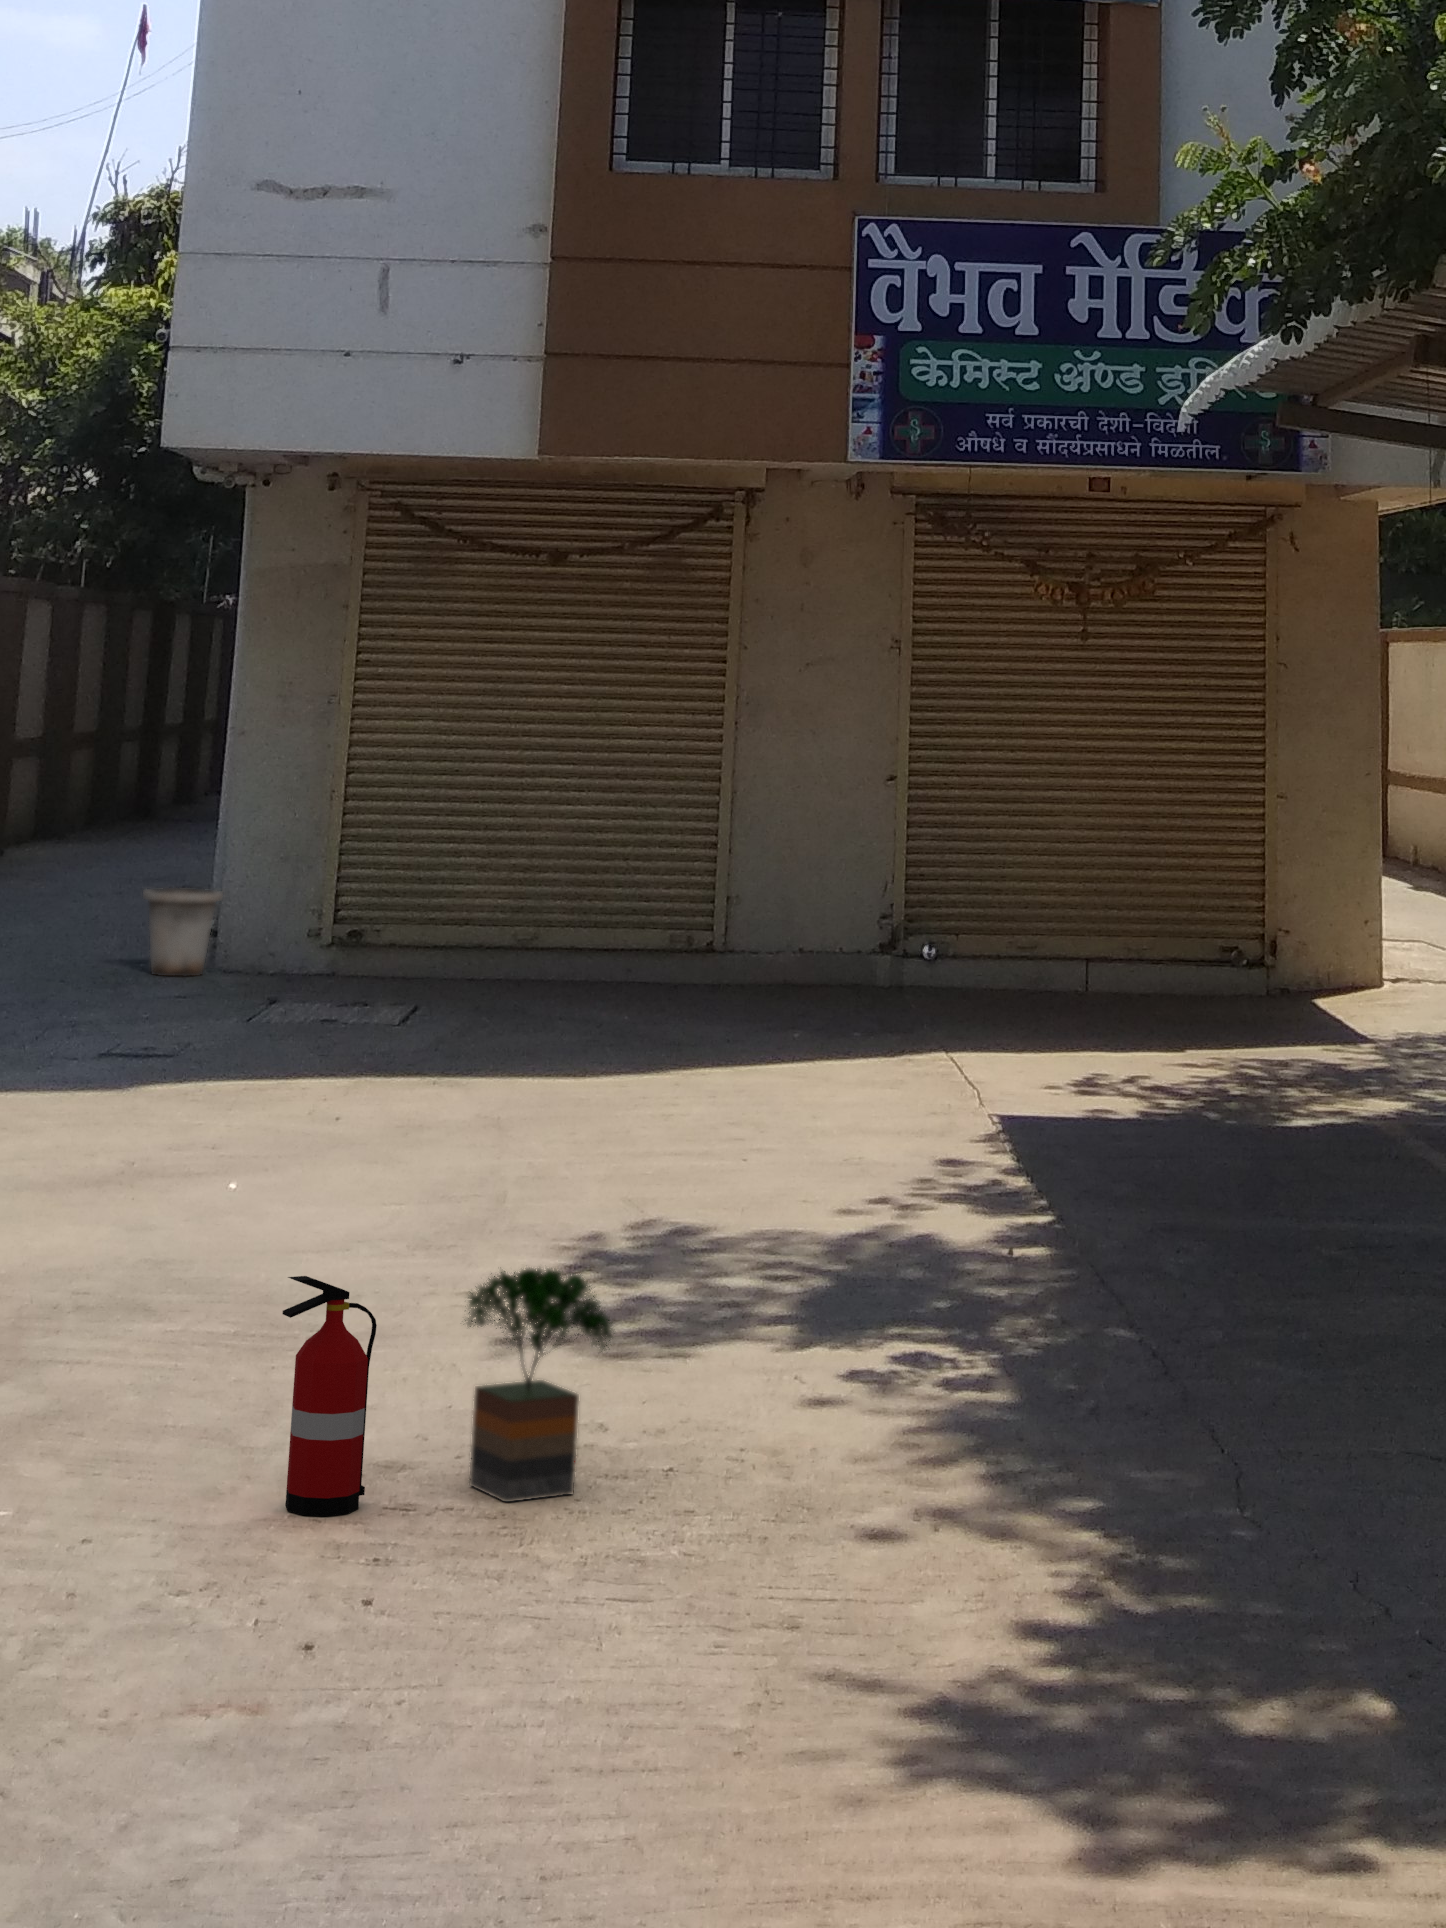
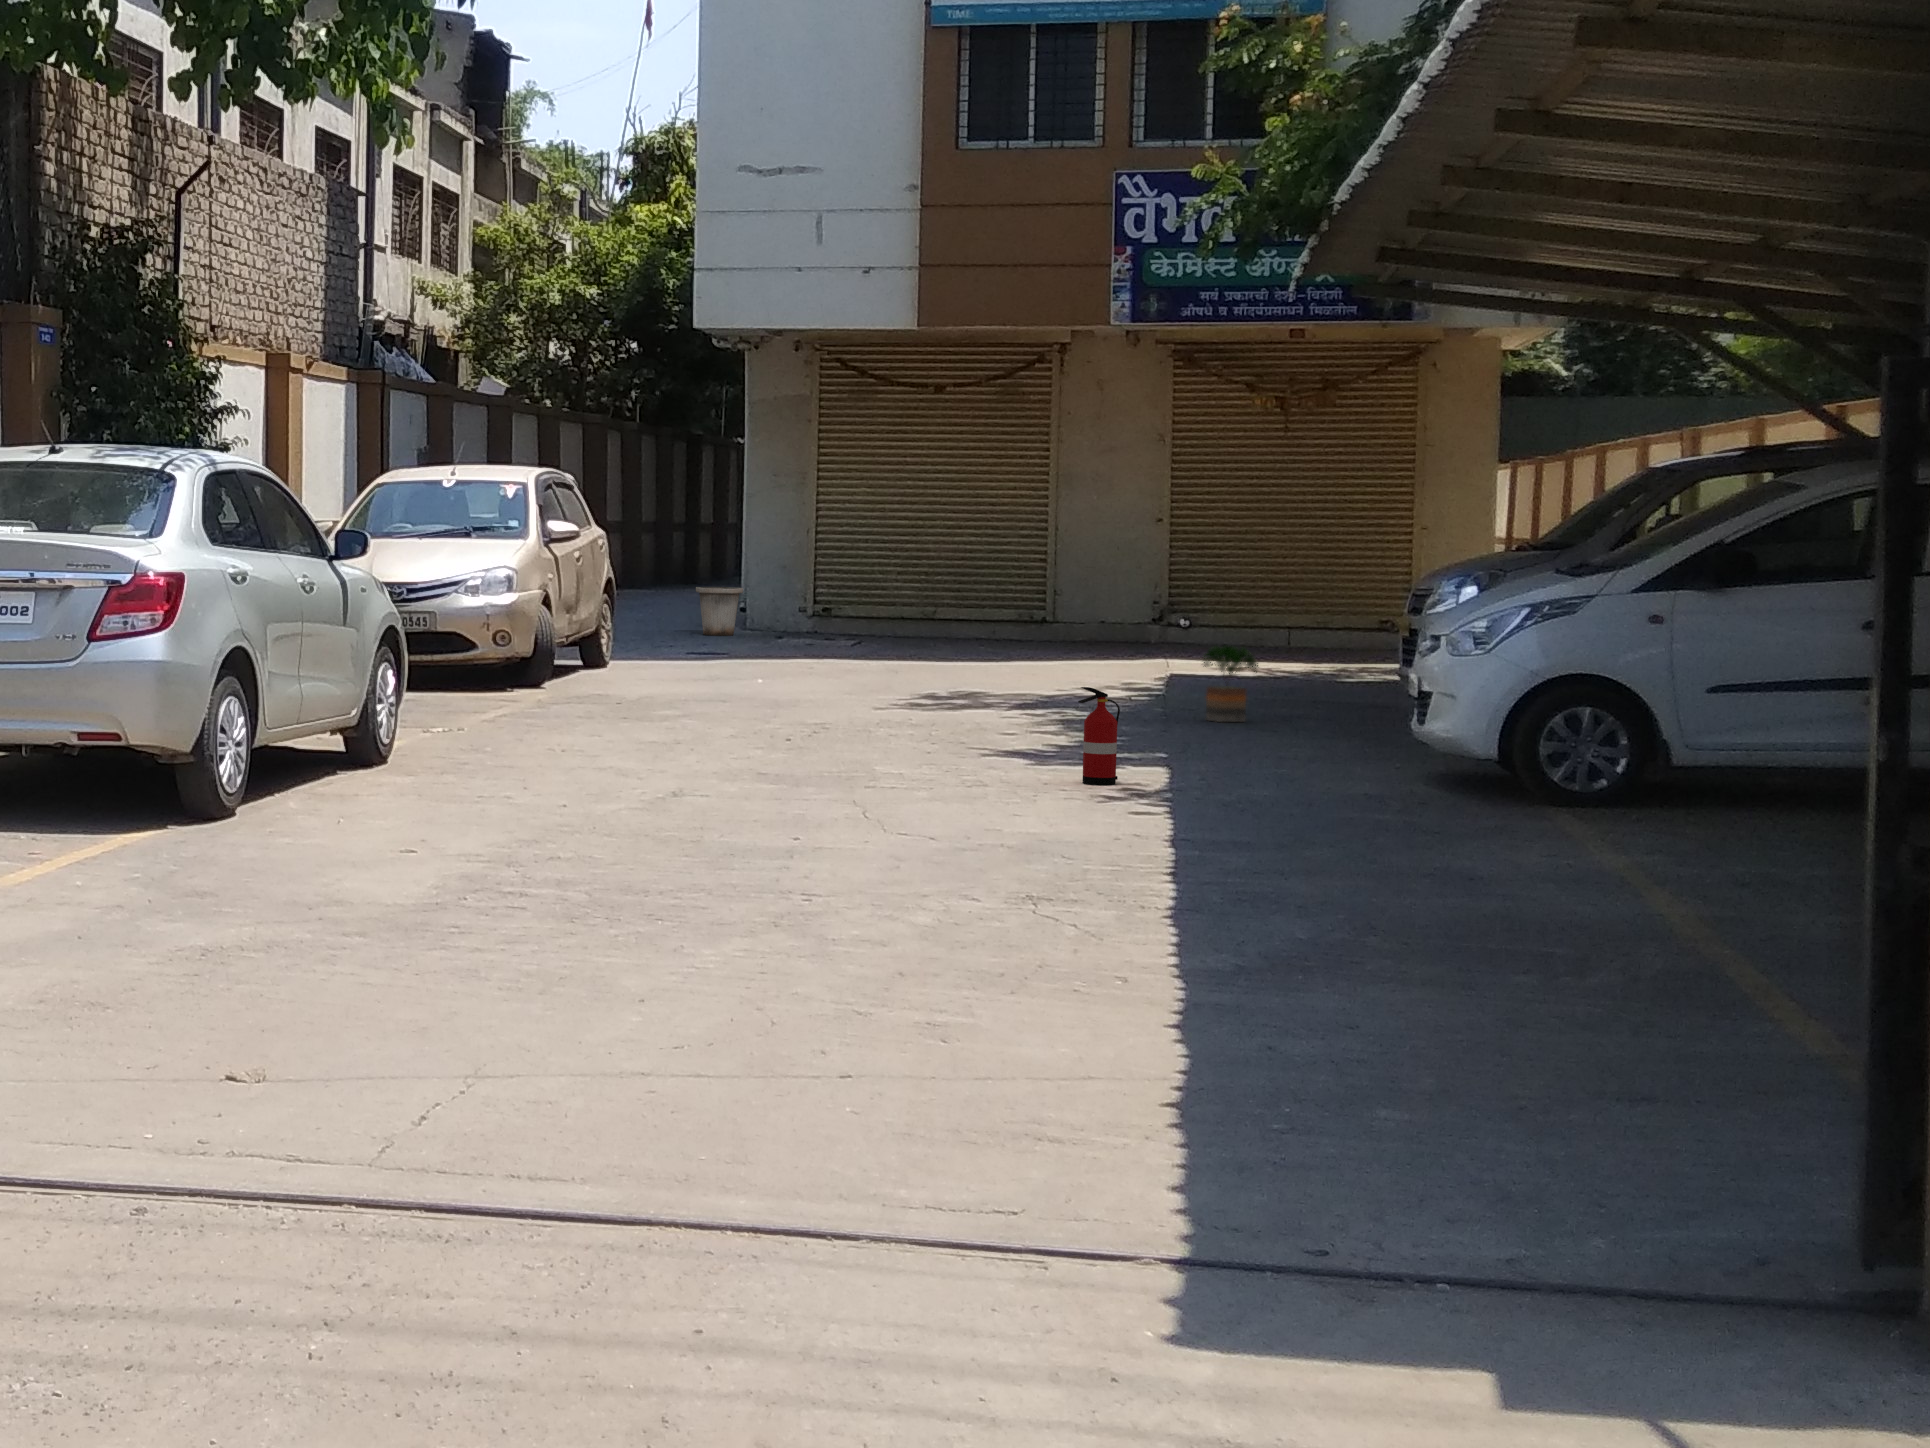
potted tree: present [465,1268,615,1502] -> present [1204,646,1259,722]
fire extinguisher: present [282,1276,377,1516] -> present [1078,687,1120,785]

